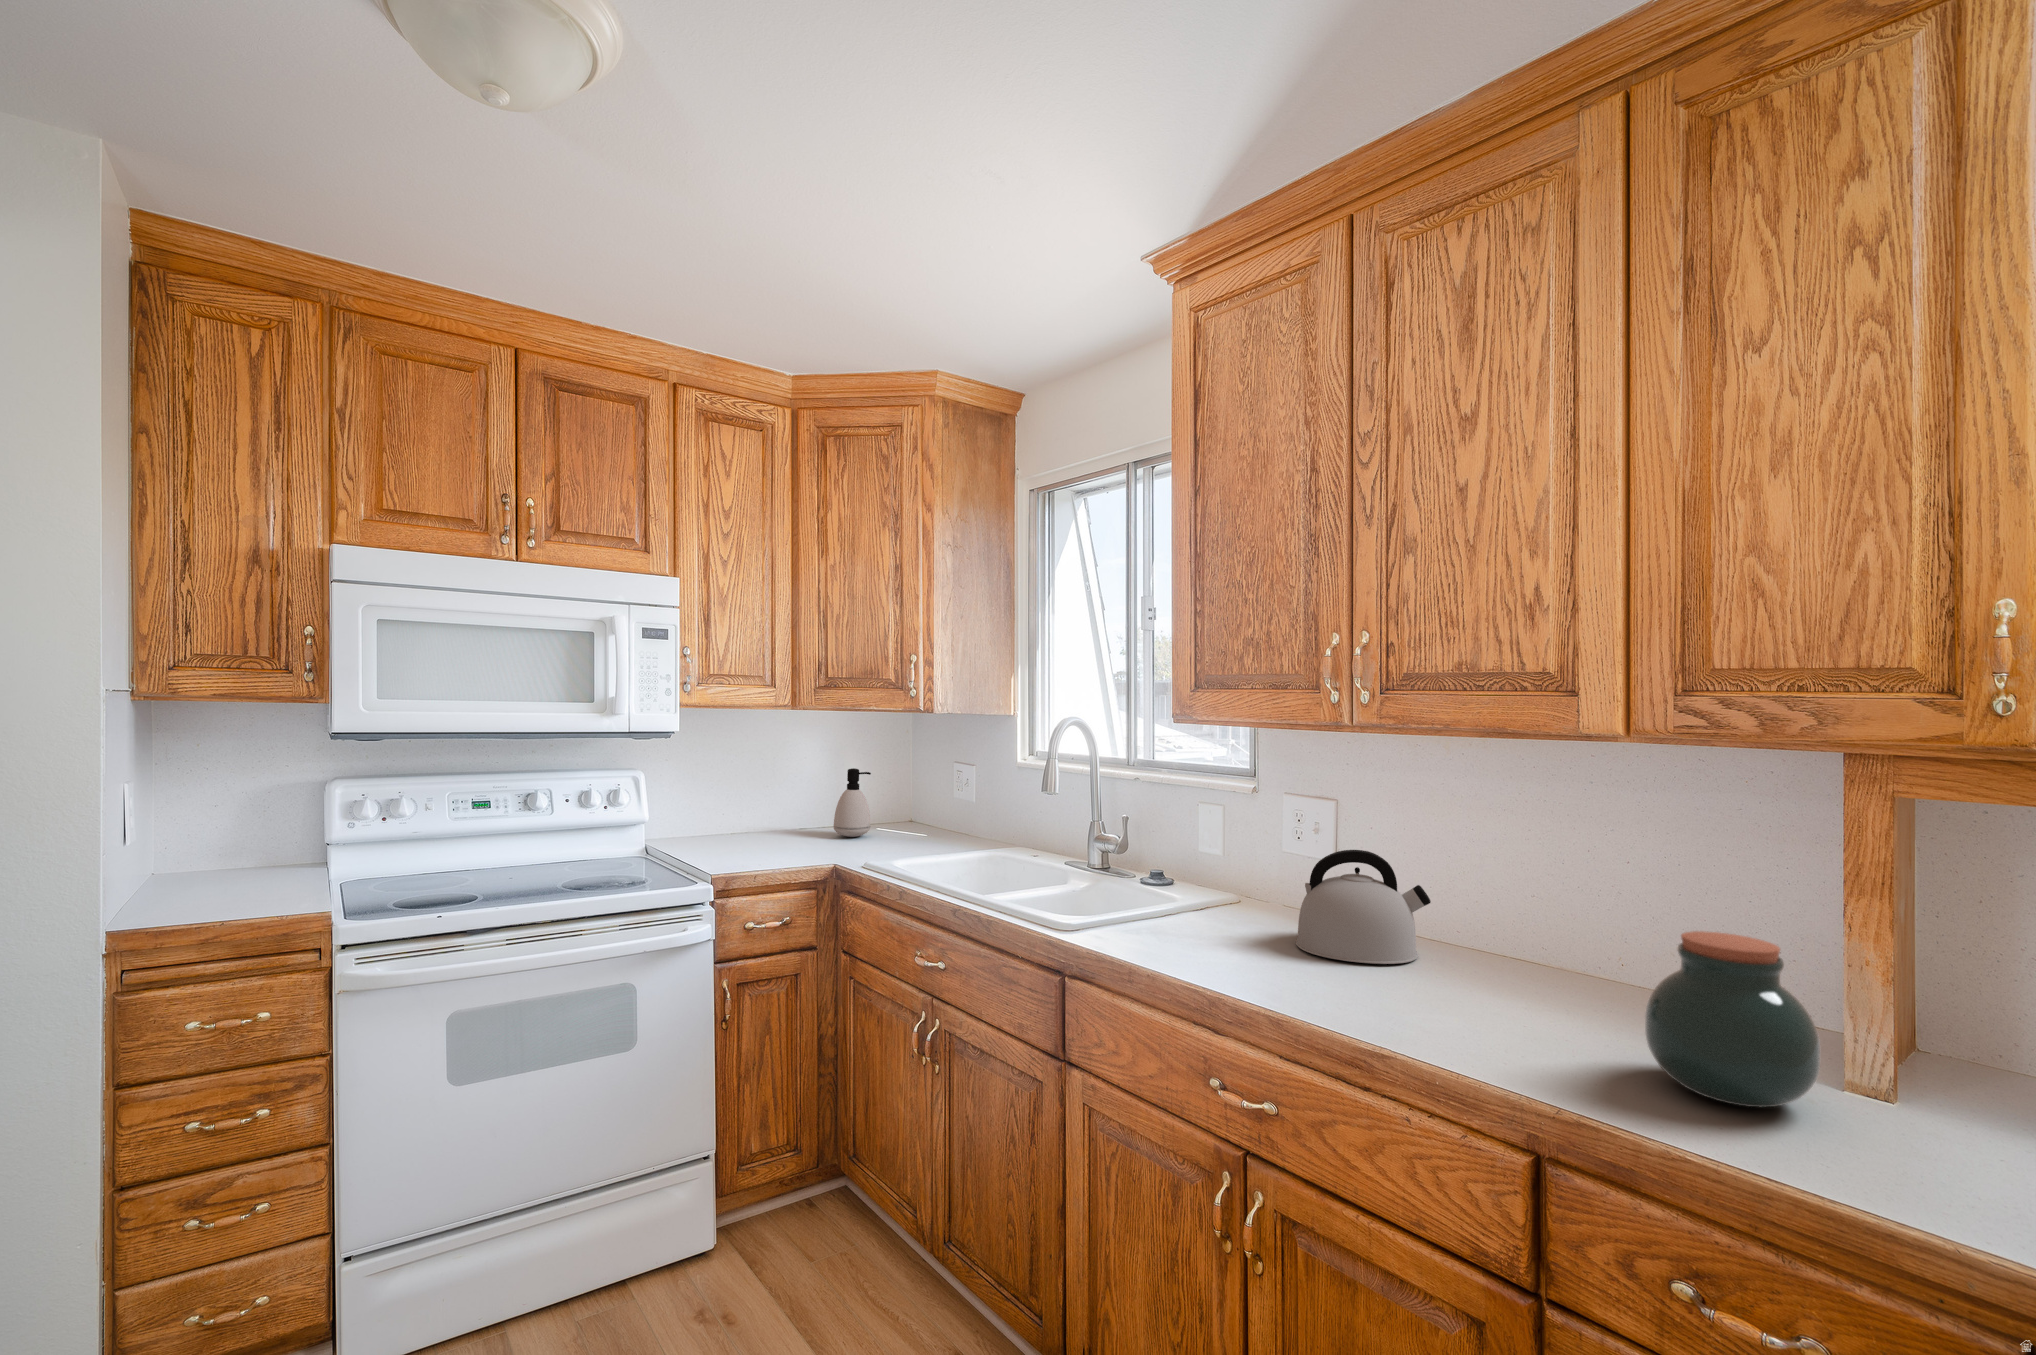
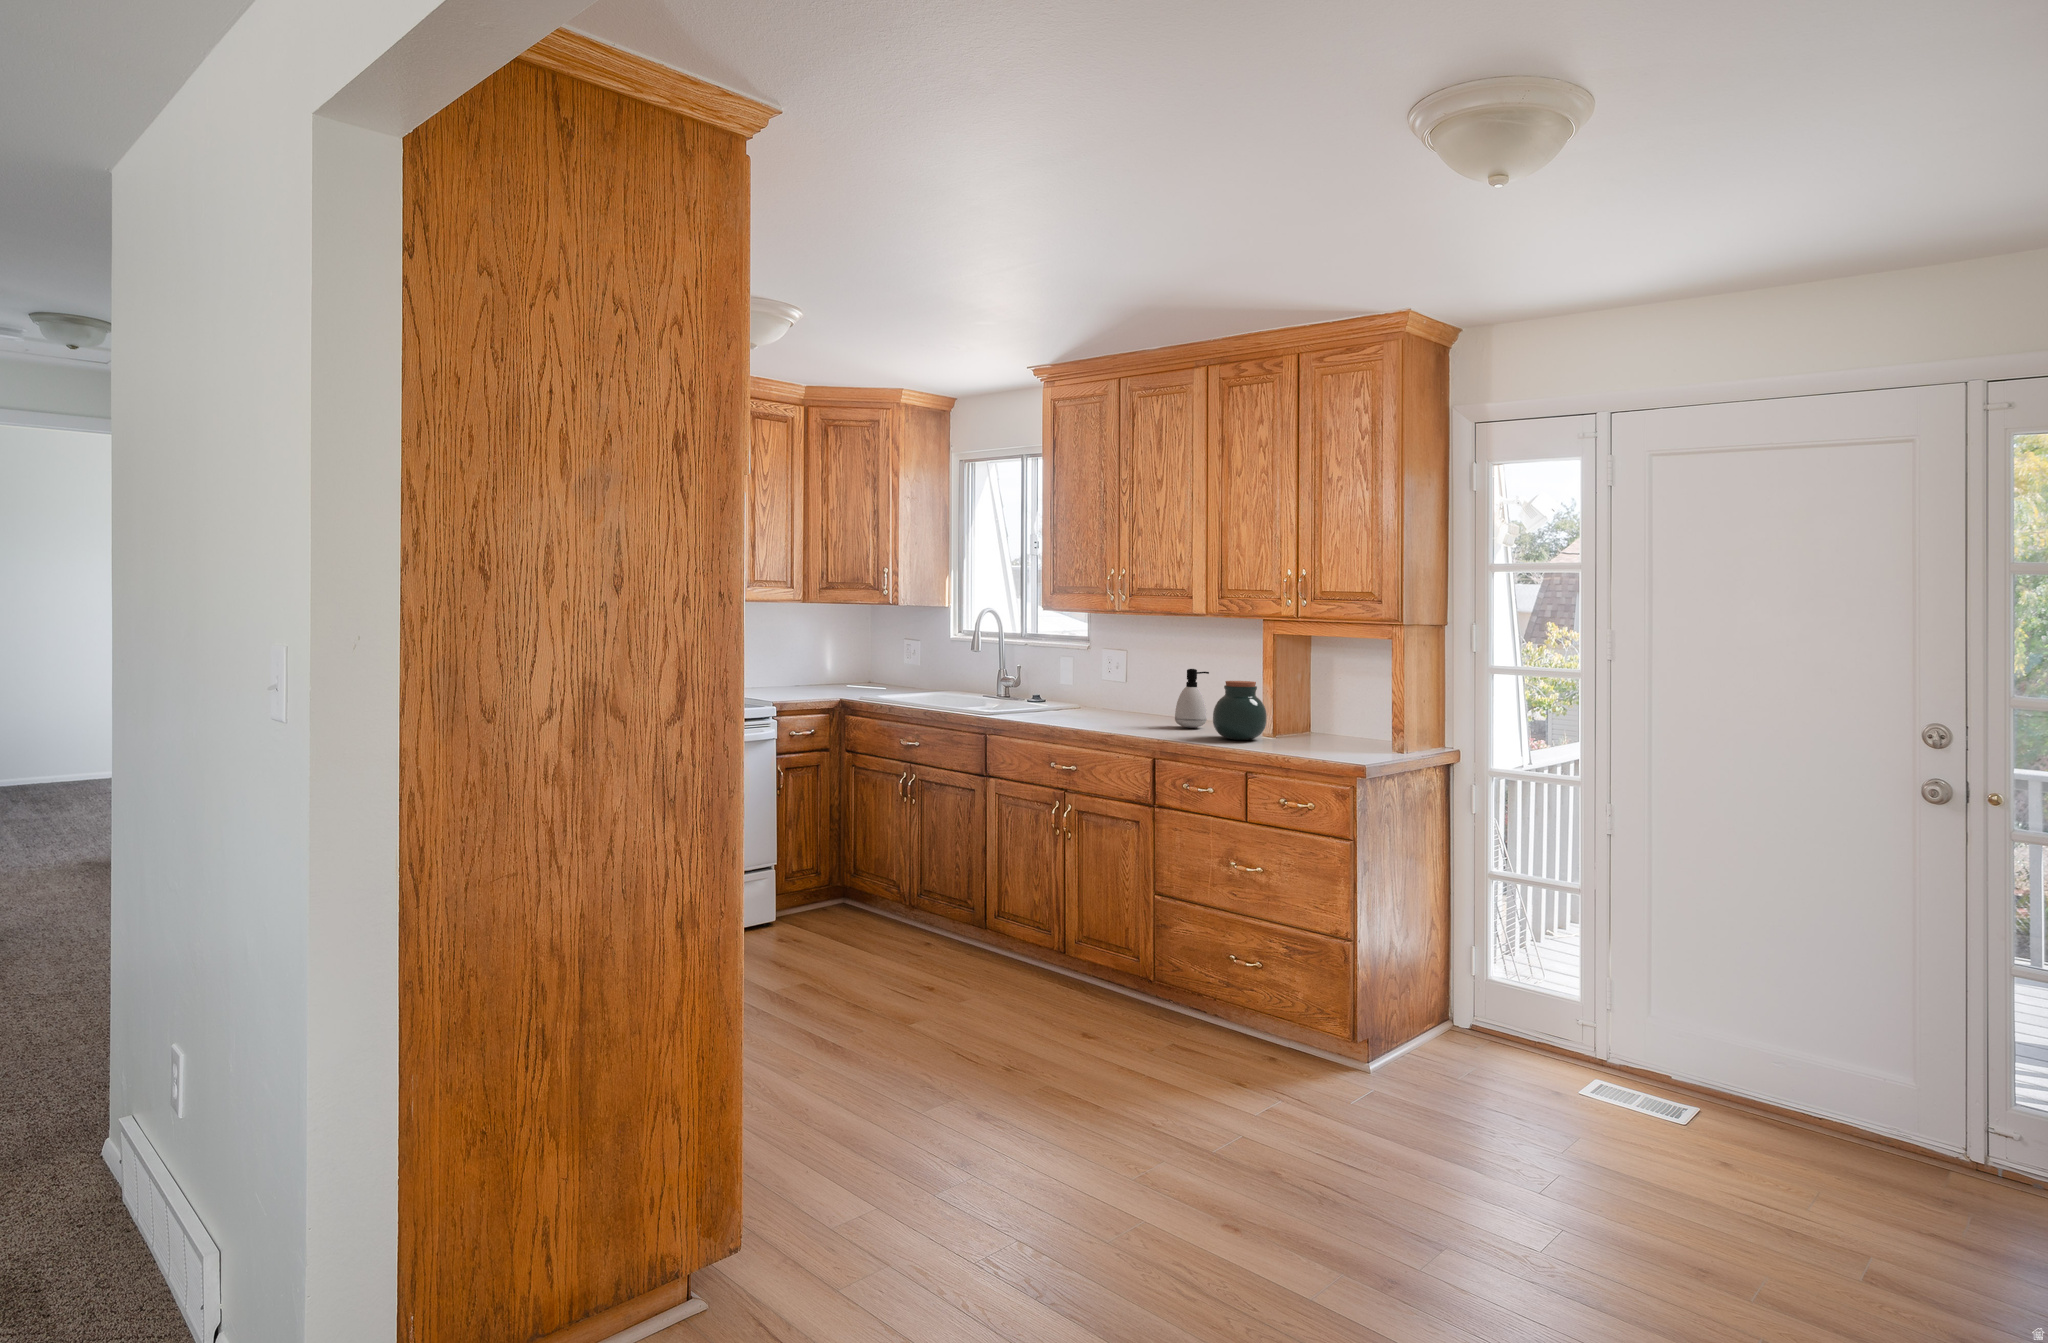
soap dispenser: present [834,768,871,837] -> present [1175,669,1209,728]
kettle: present [1296,850,1431,964] -> none [1102,669,1165,720]

